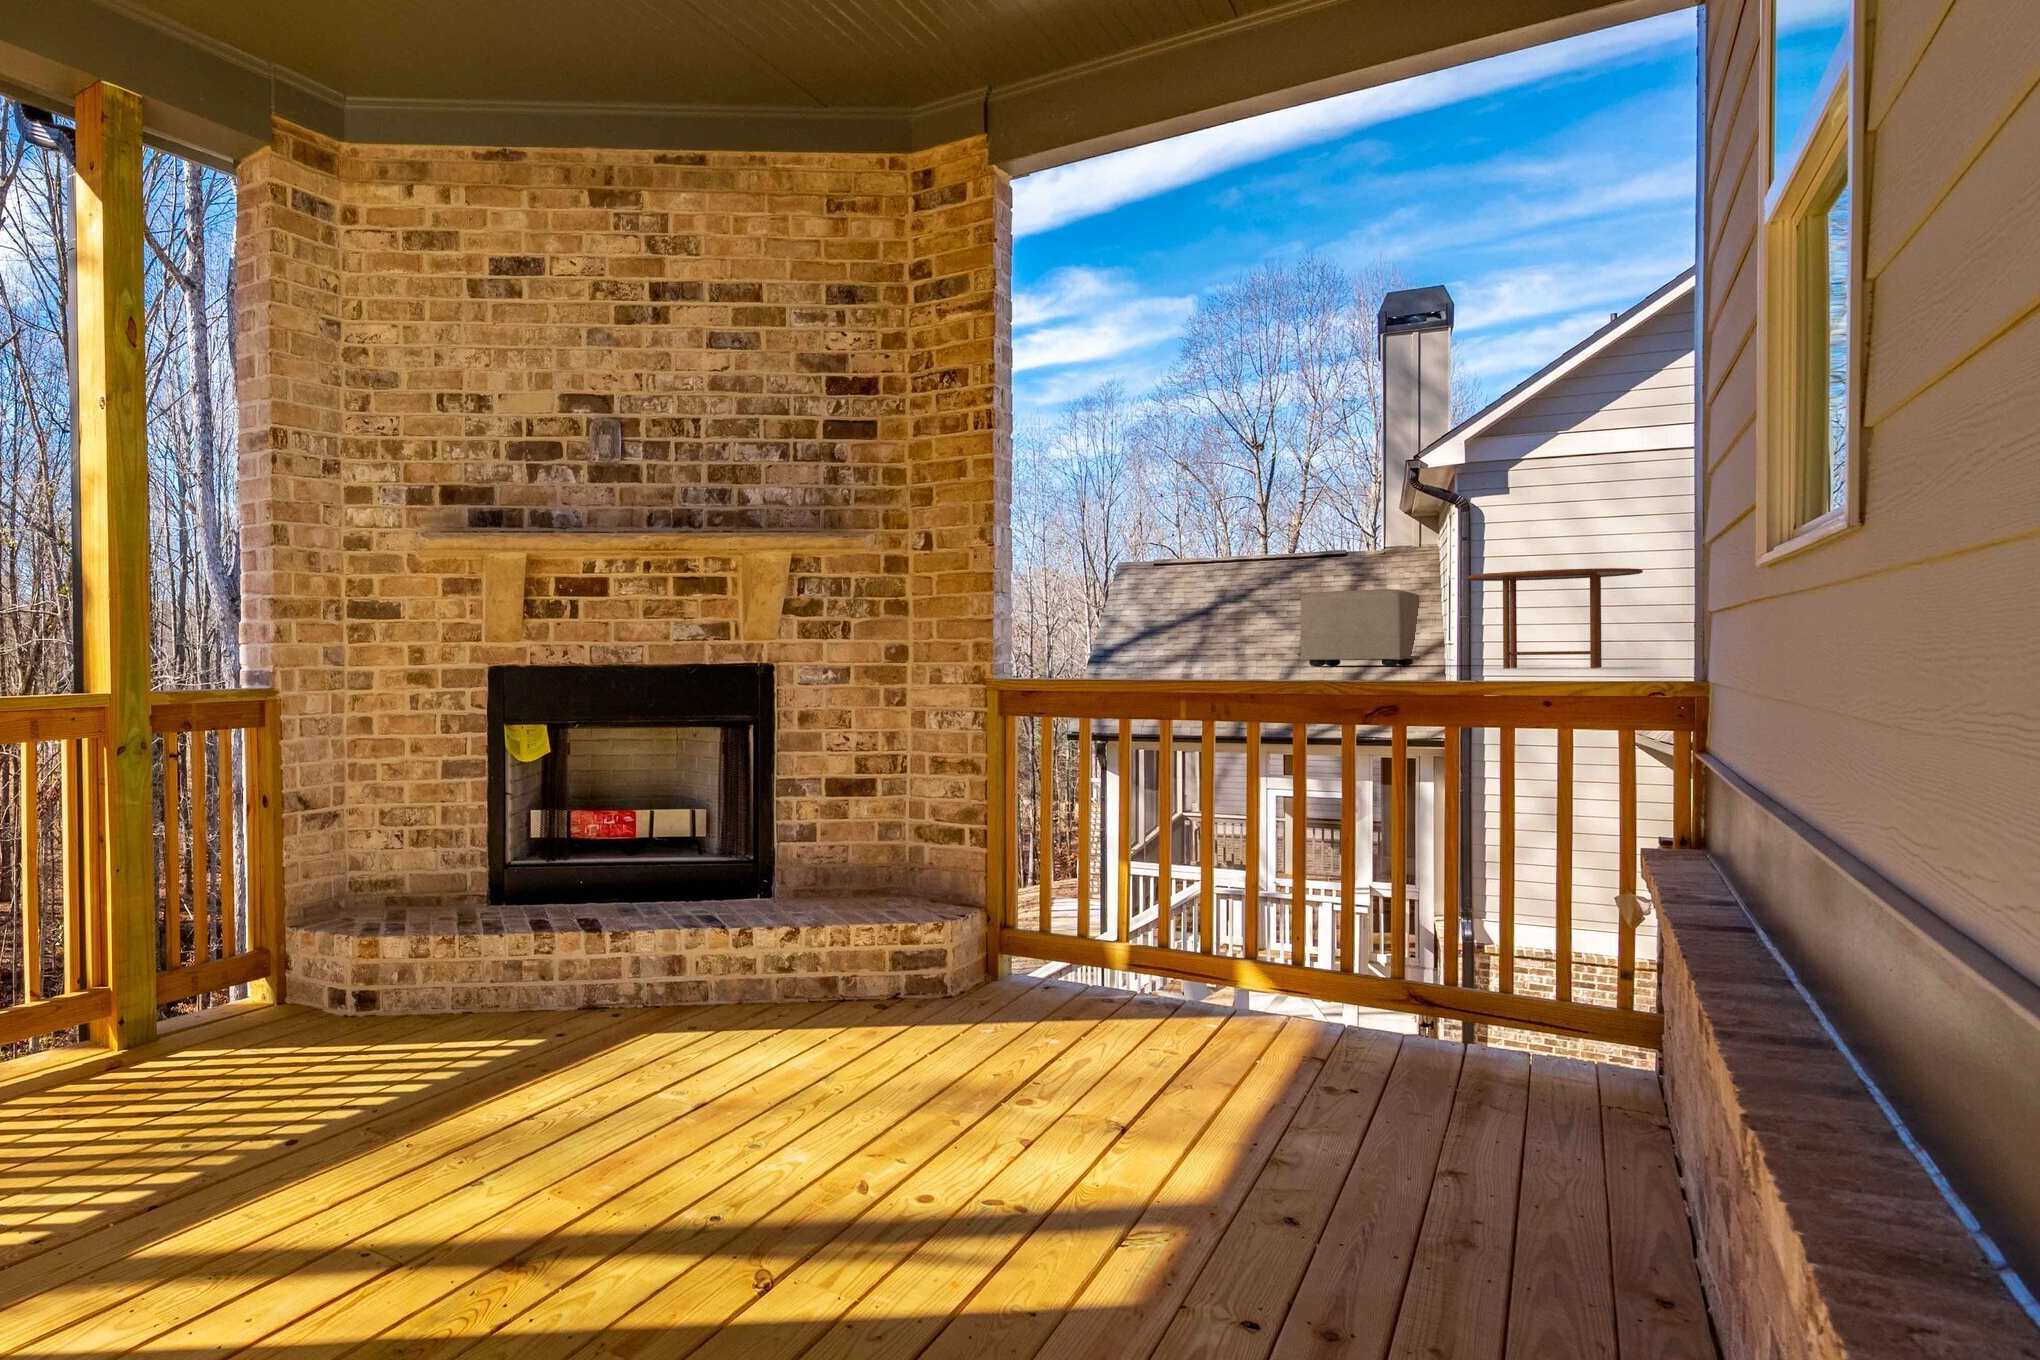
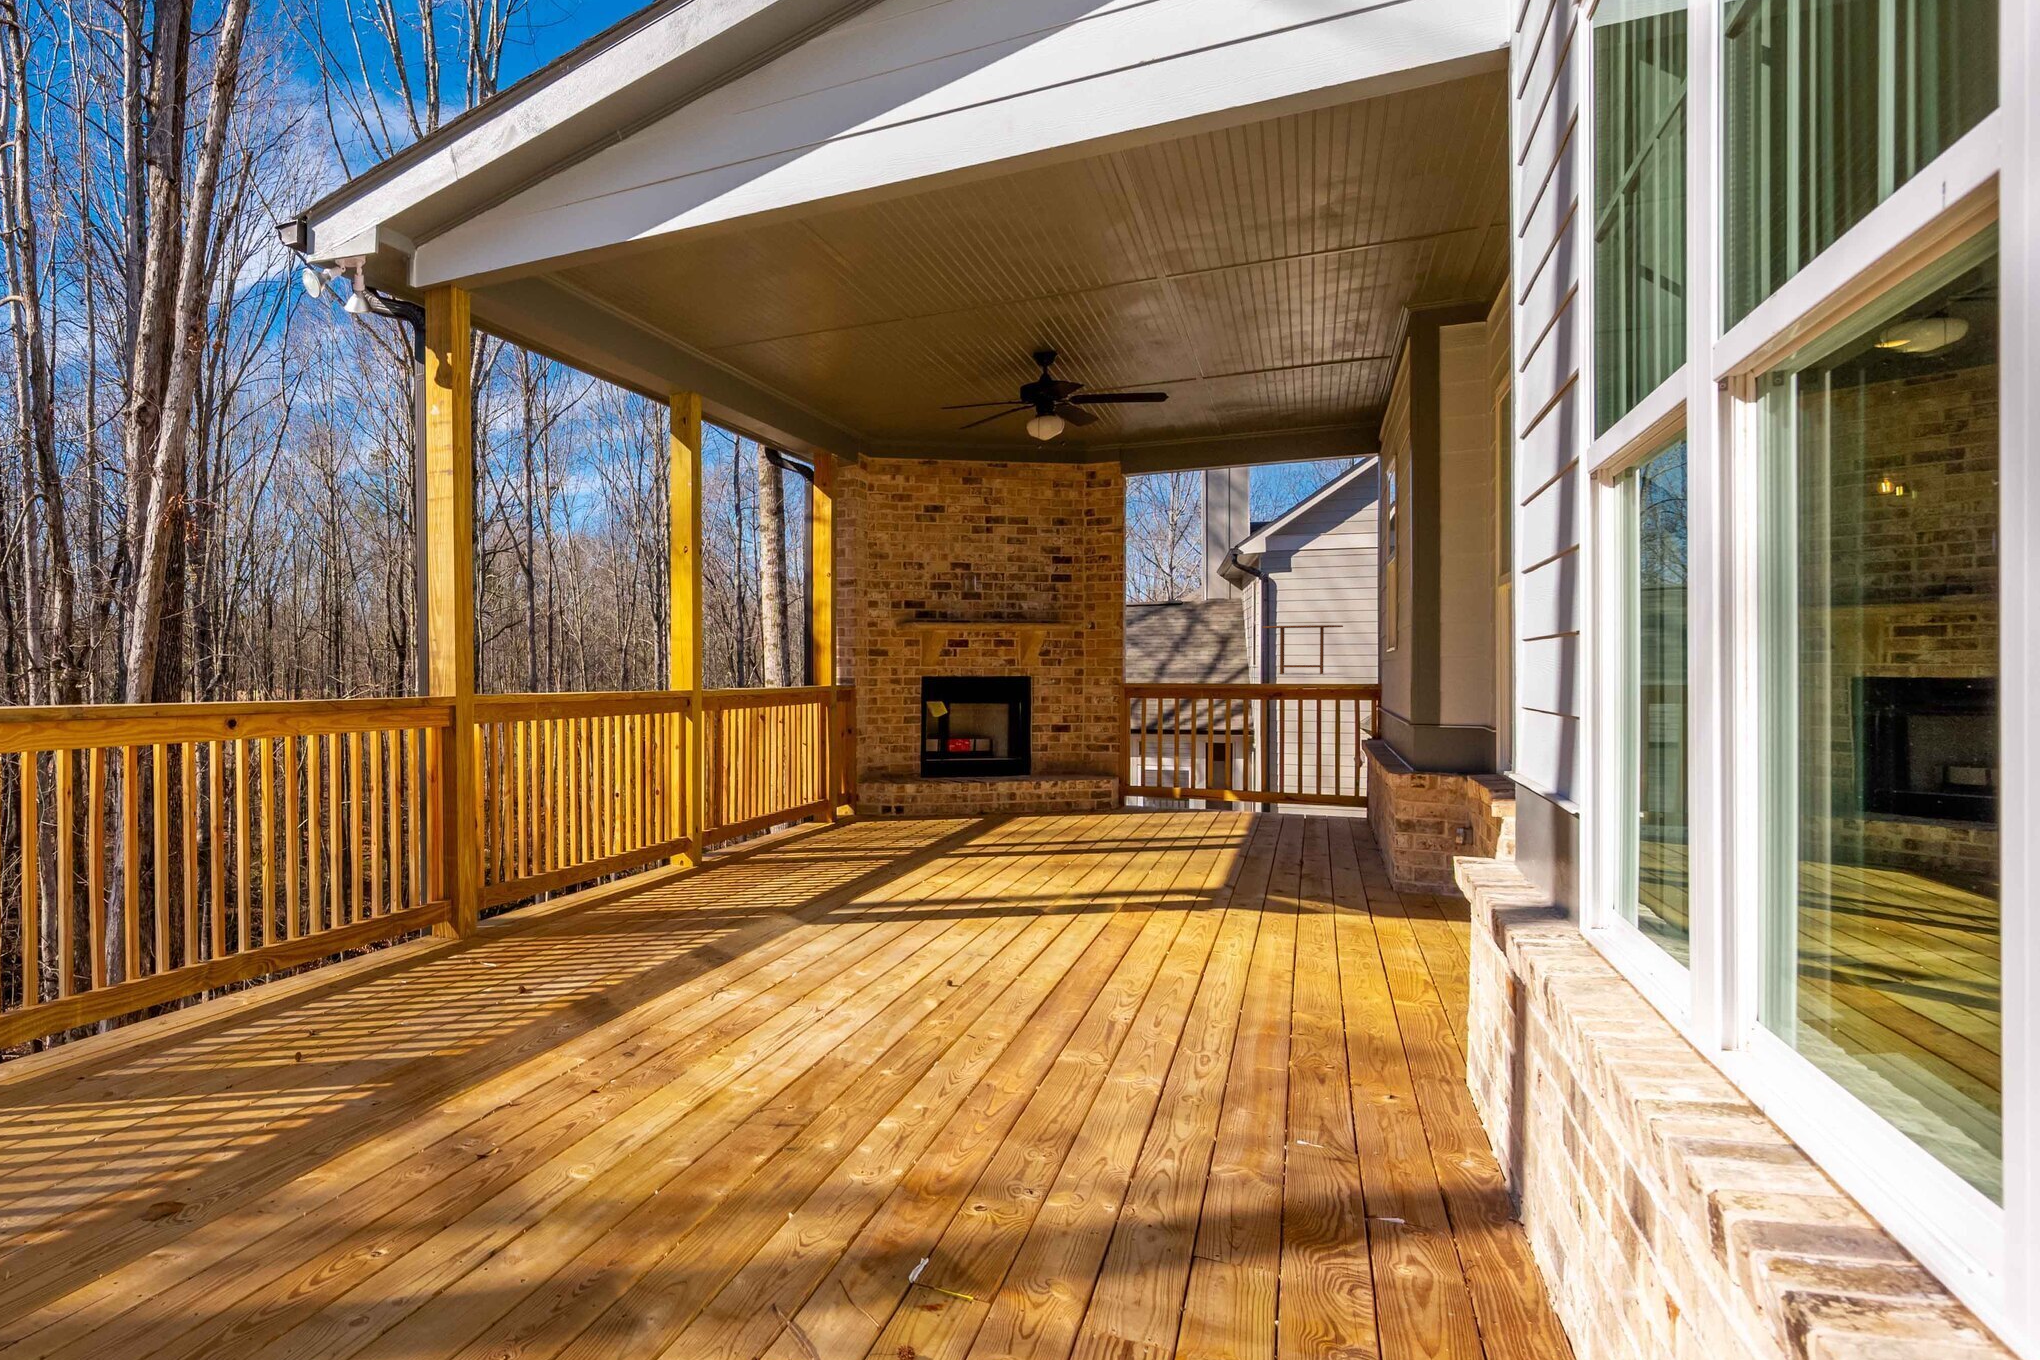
ottoman: present [1300,589,1420,667] -> none [1172,630,1231,671]

